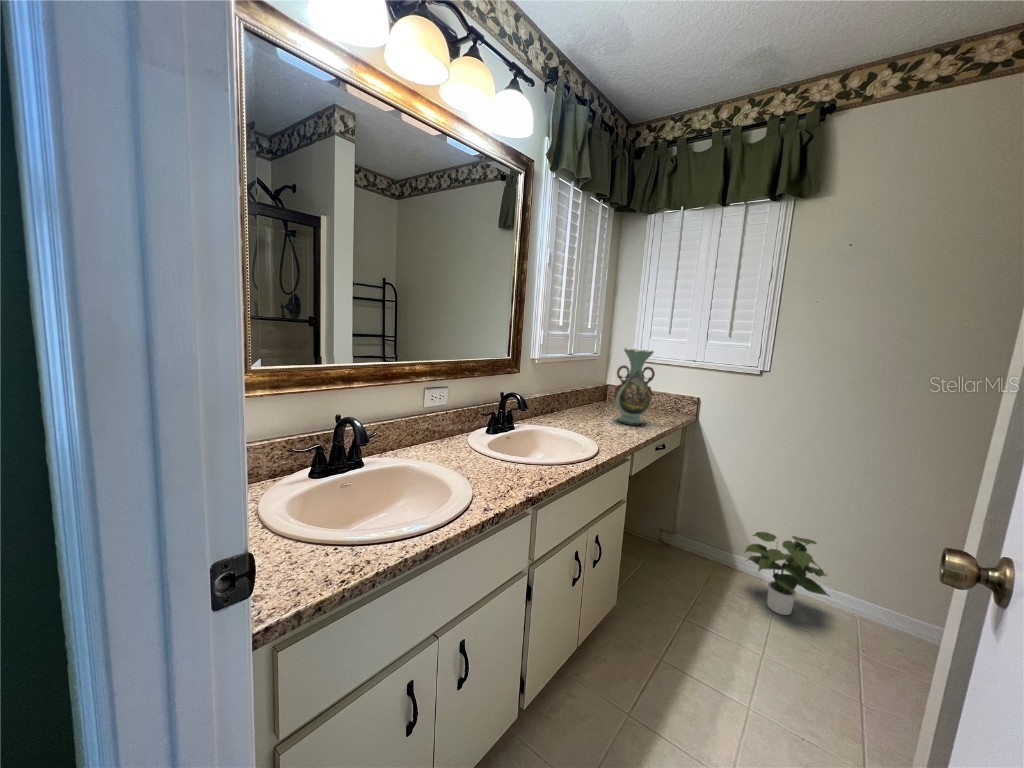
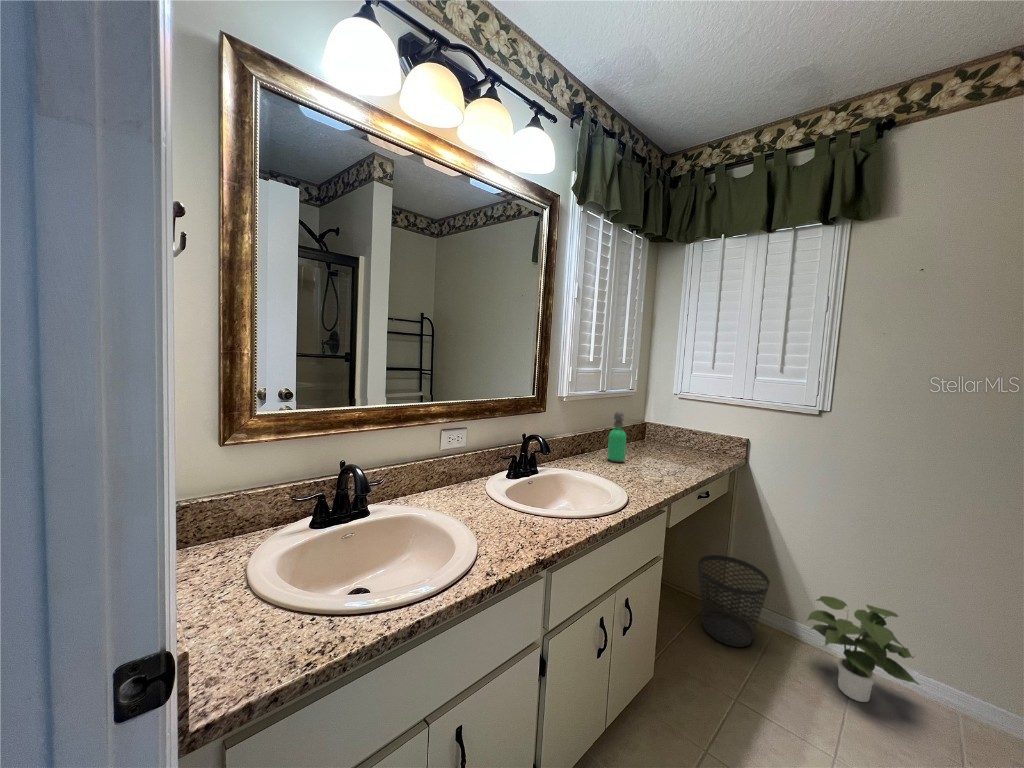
decorative vase: present [614,348,655,425] -> none [649,385,694,468]
soap dispenser: none [576,373,594,421] -> present [608,411,626,462]
wastebasket: none [654,503,715,580] -> present [698,555,770,647]

